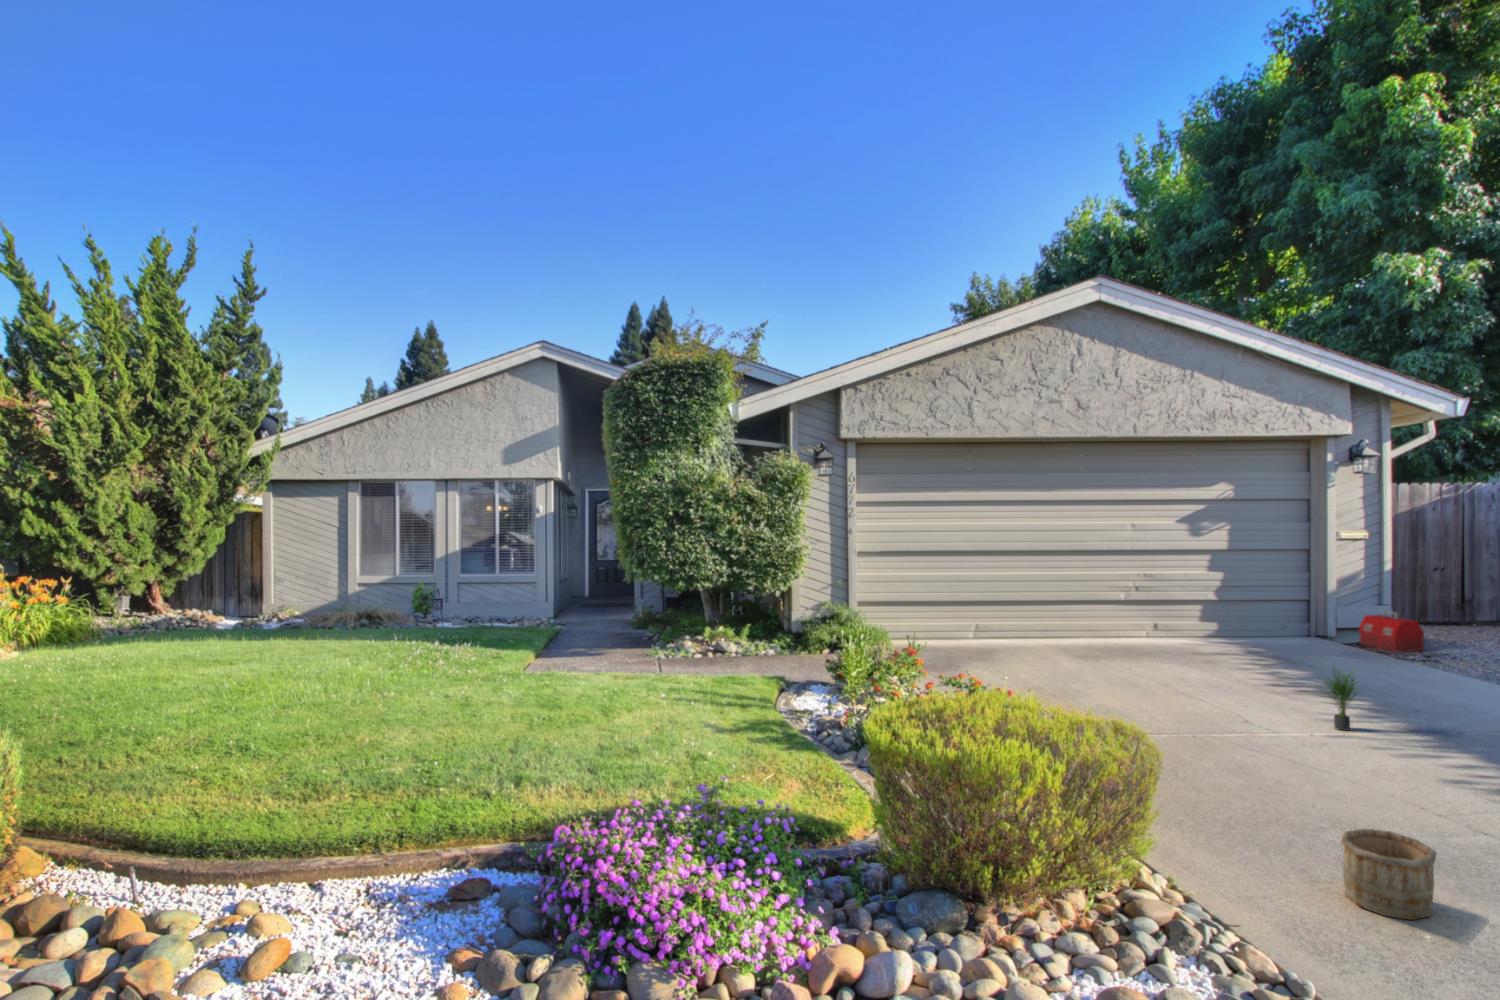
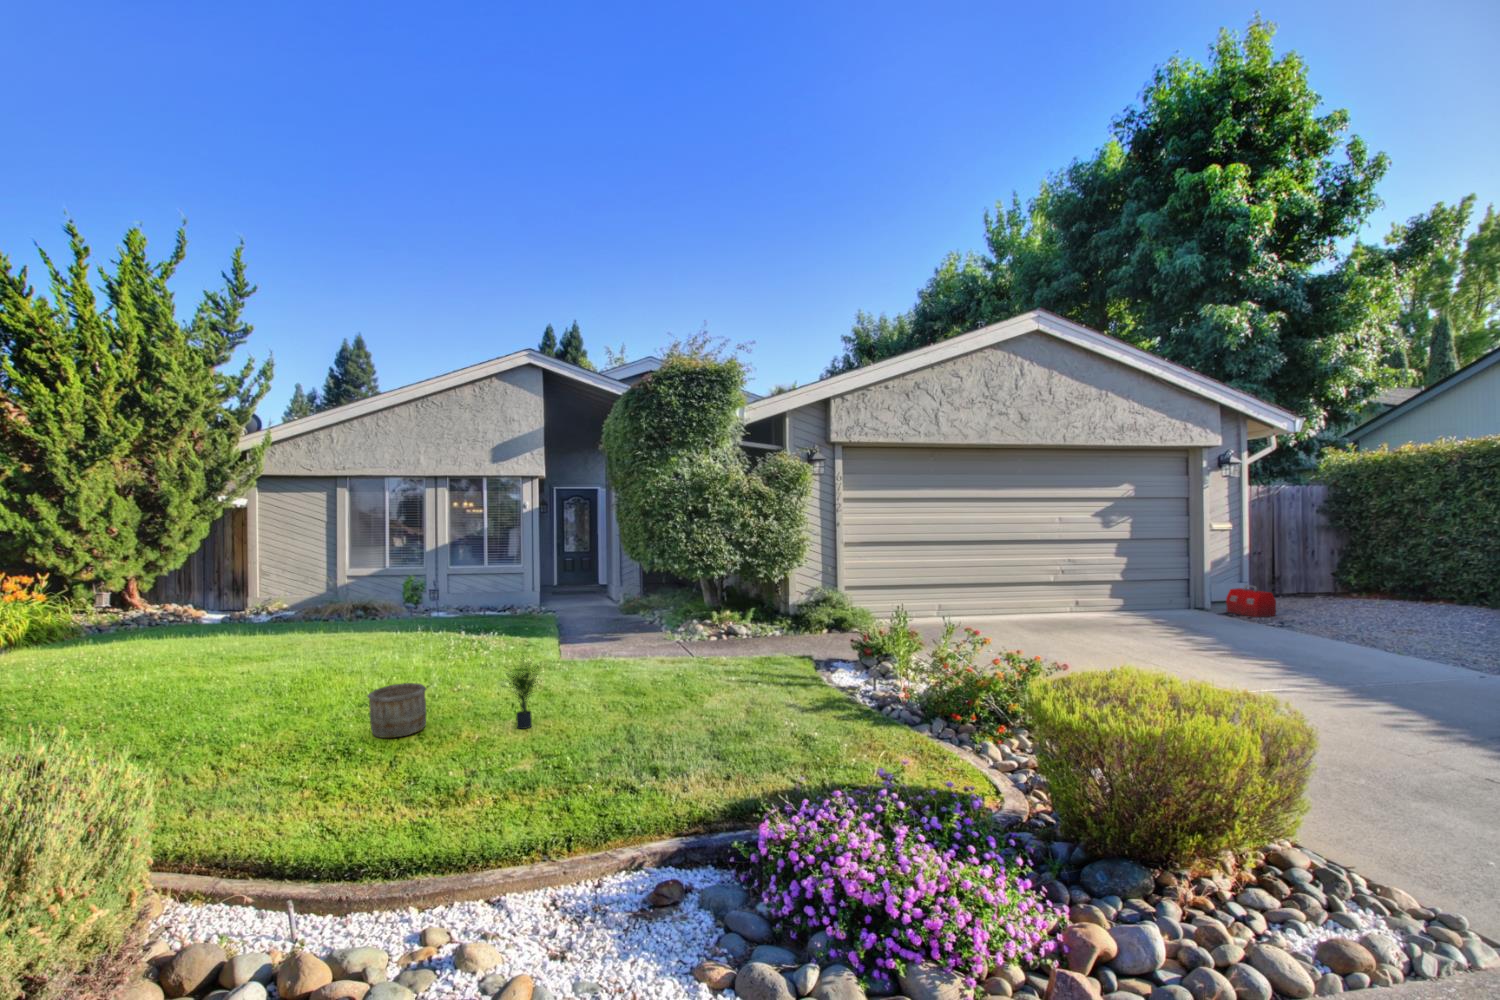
potted plant: present [1319,669,1357,731] -> present [506,660,539,729]
wooden bucket: present [1341,829,1437,920] -> present [367,683,426,738]

